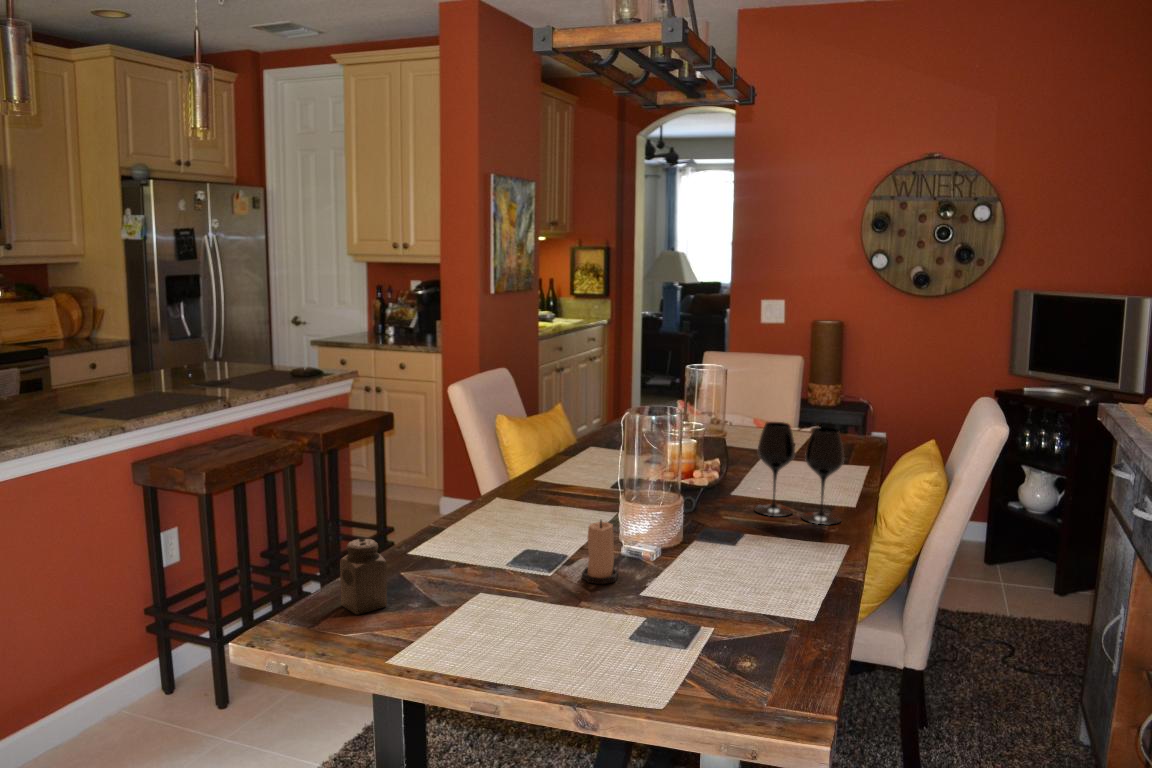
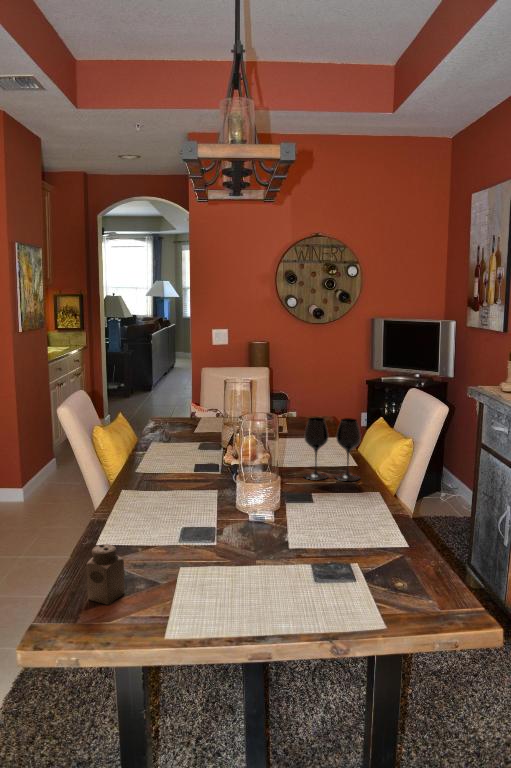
candle: present [582,520,618,584] -> none [241,501,266,547]

